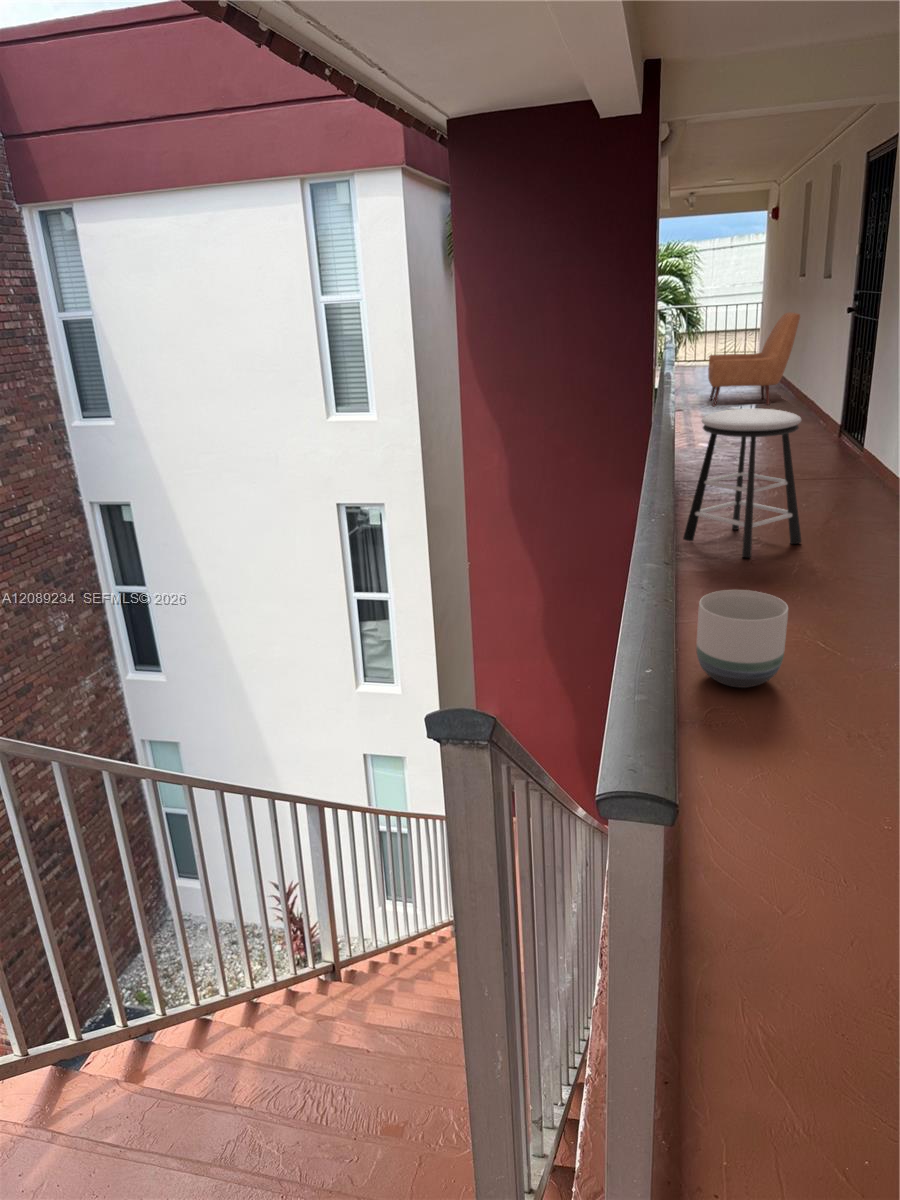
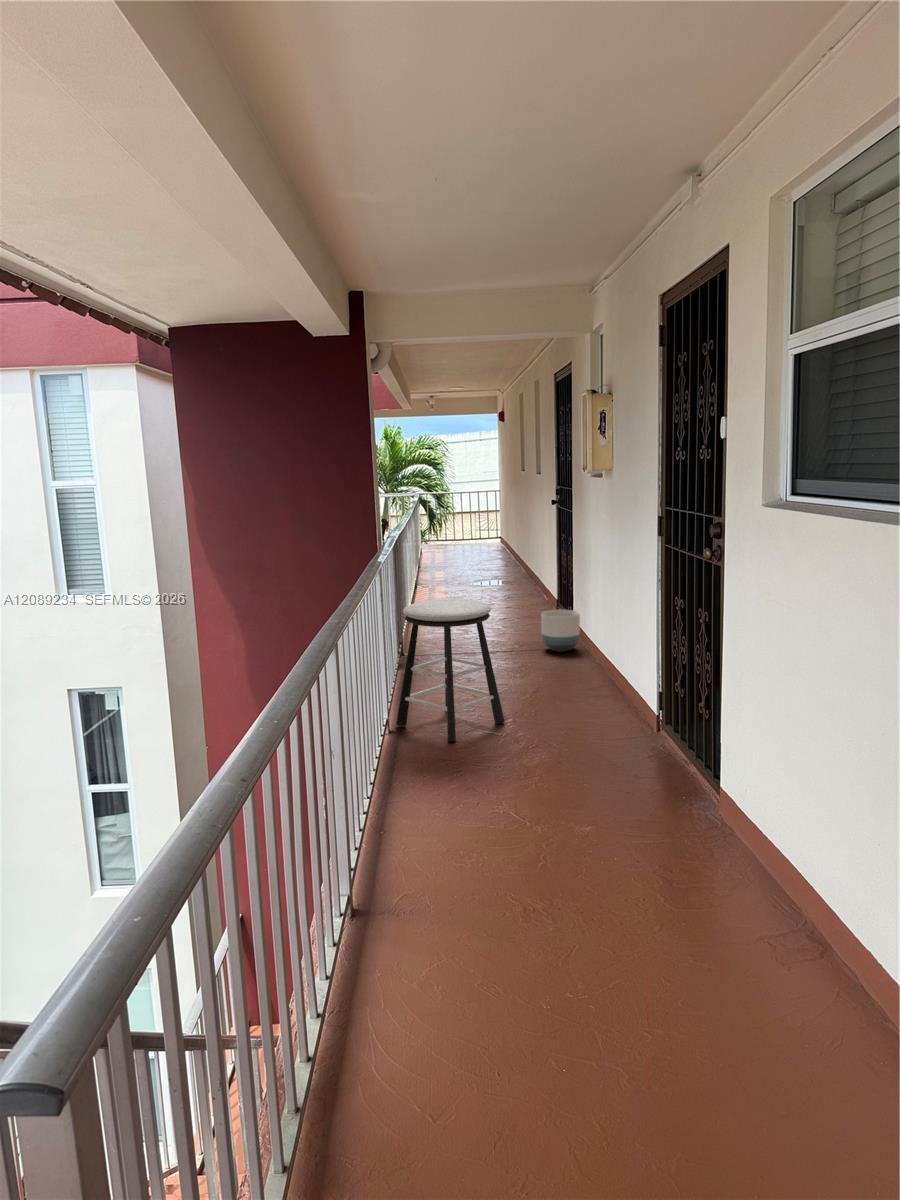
chair: present [708,312,800,407] -> none [452,501,526,583]
planter: present [696,590,788,688] -> present [541,610,580,652]

